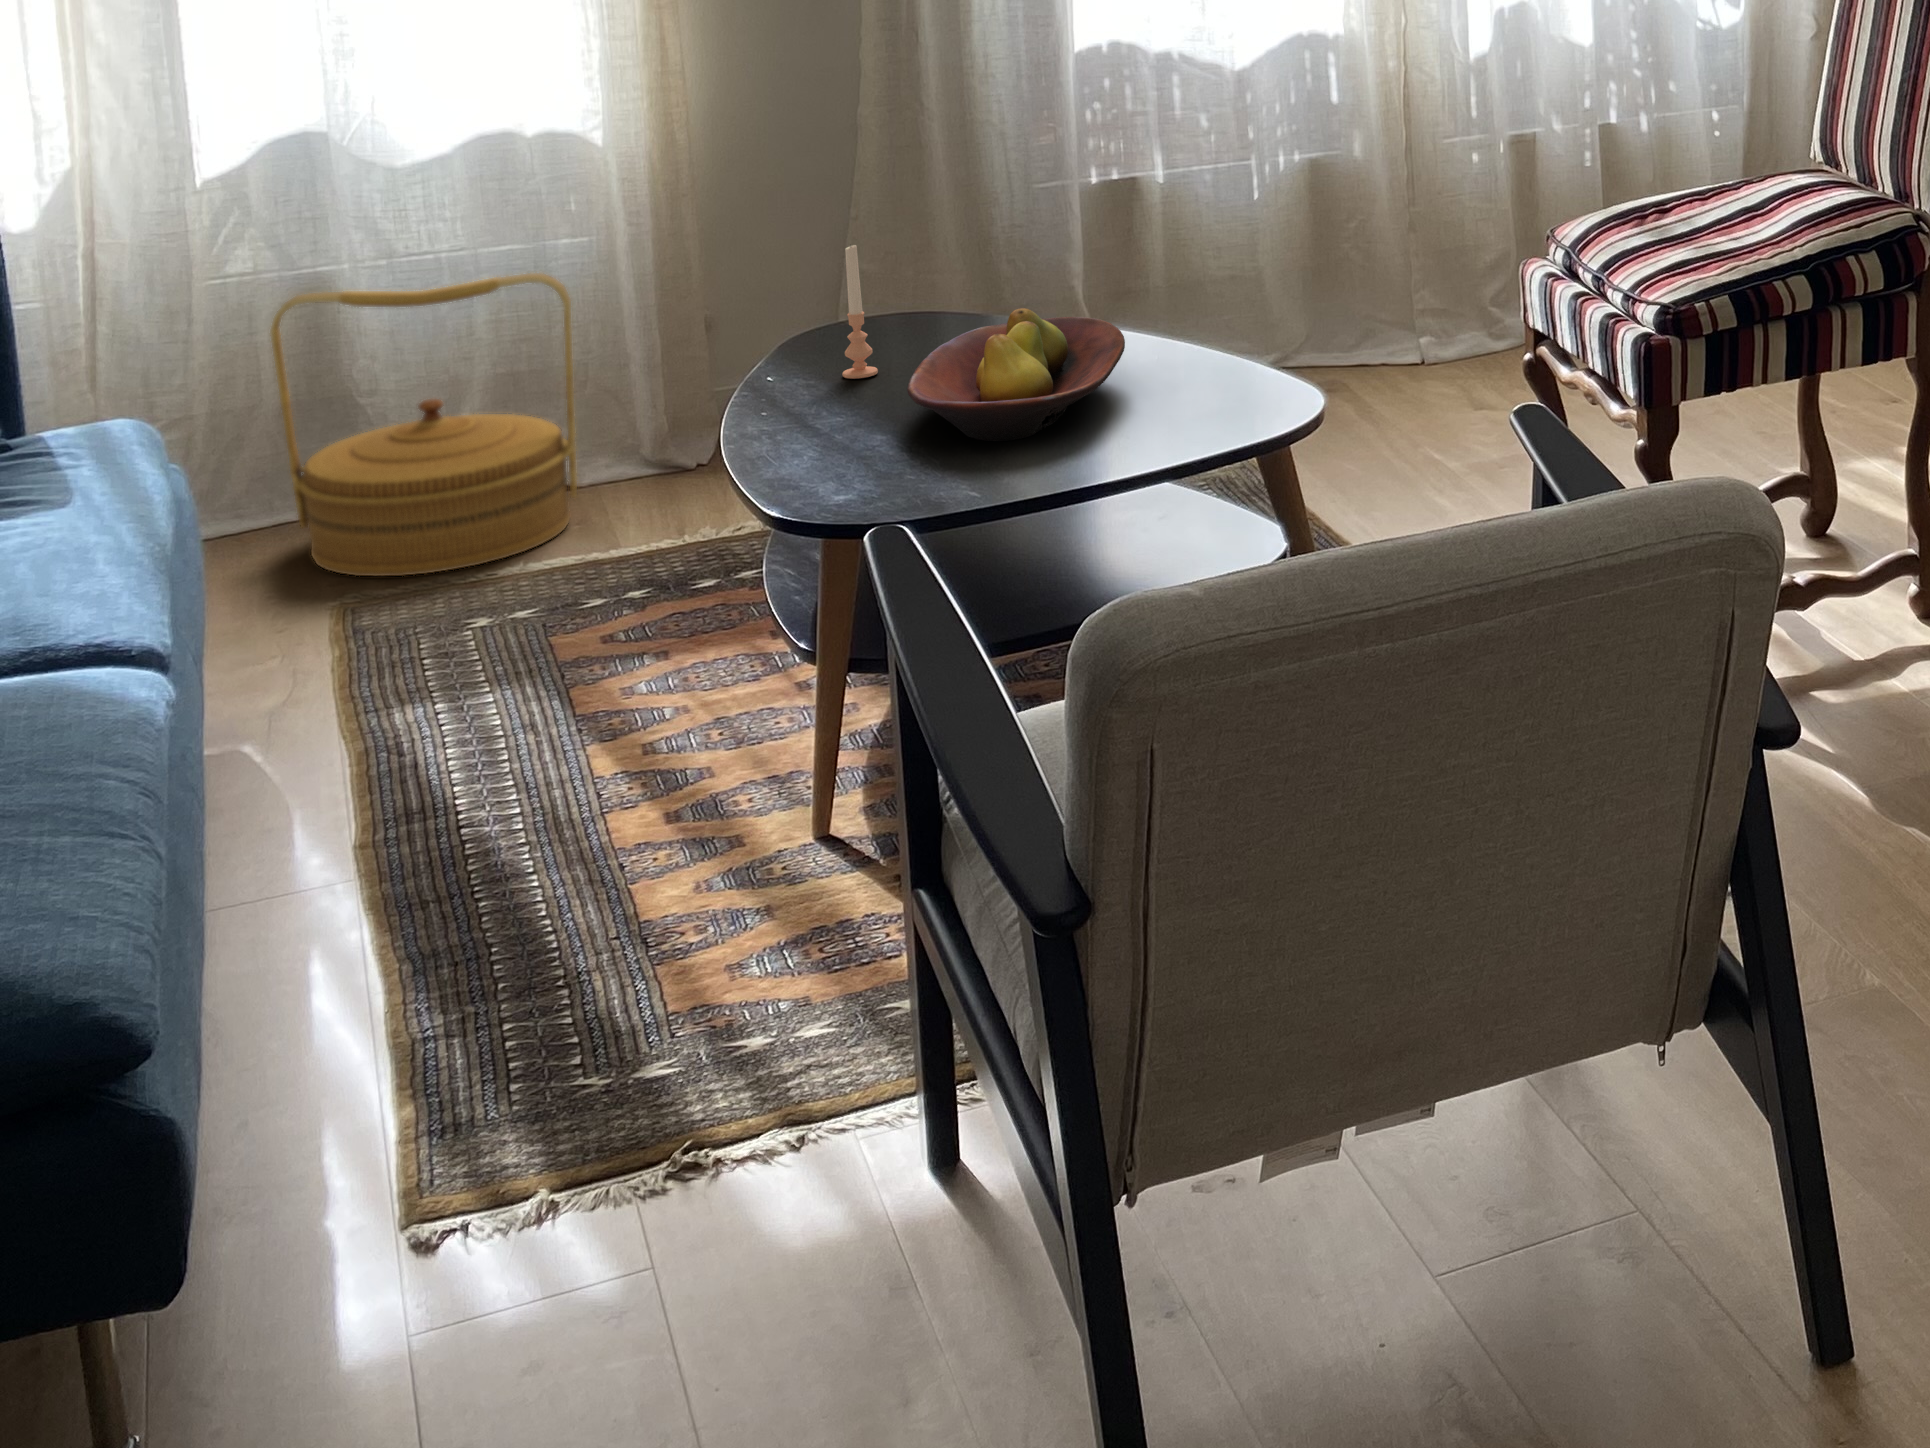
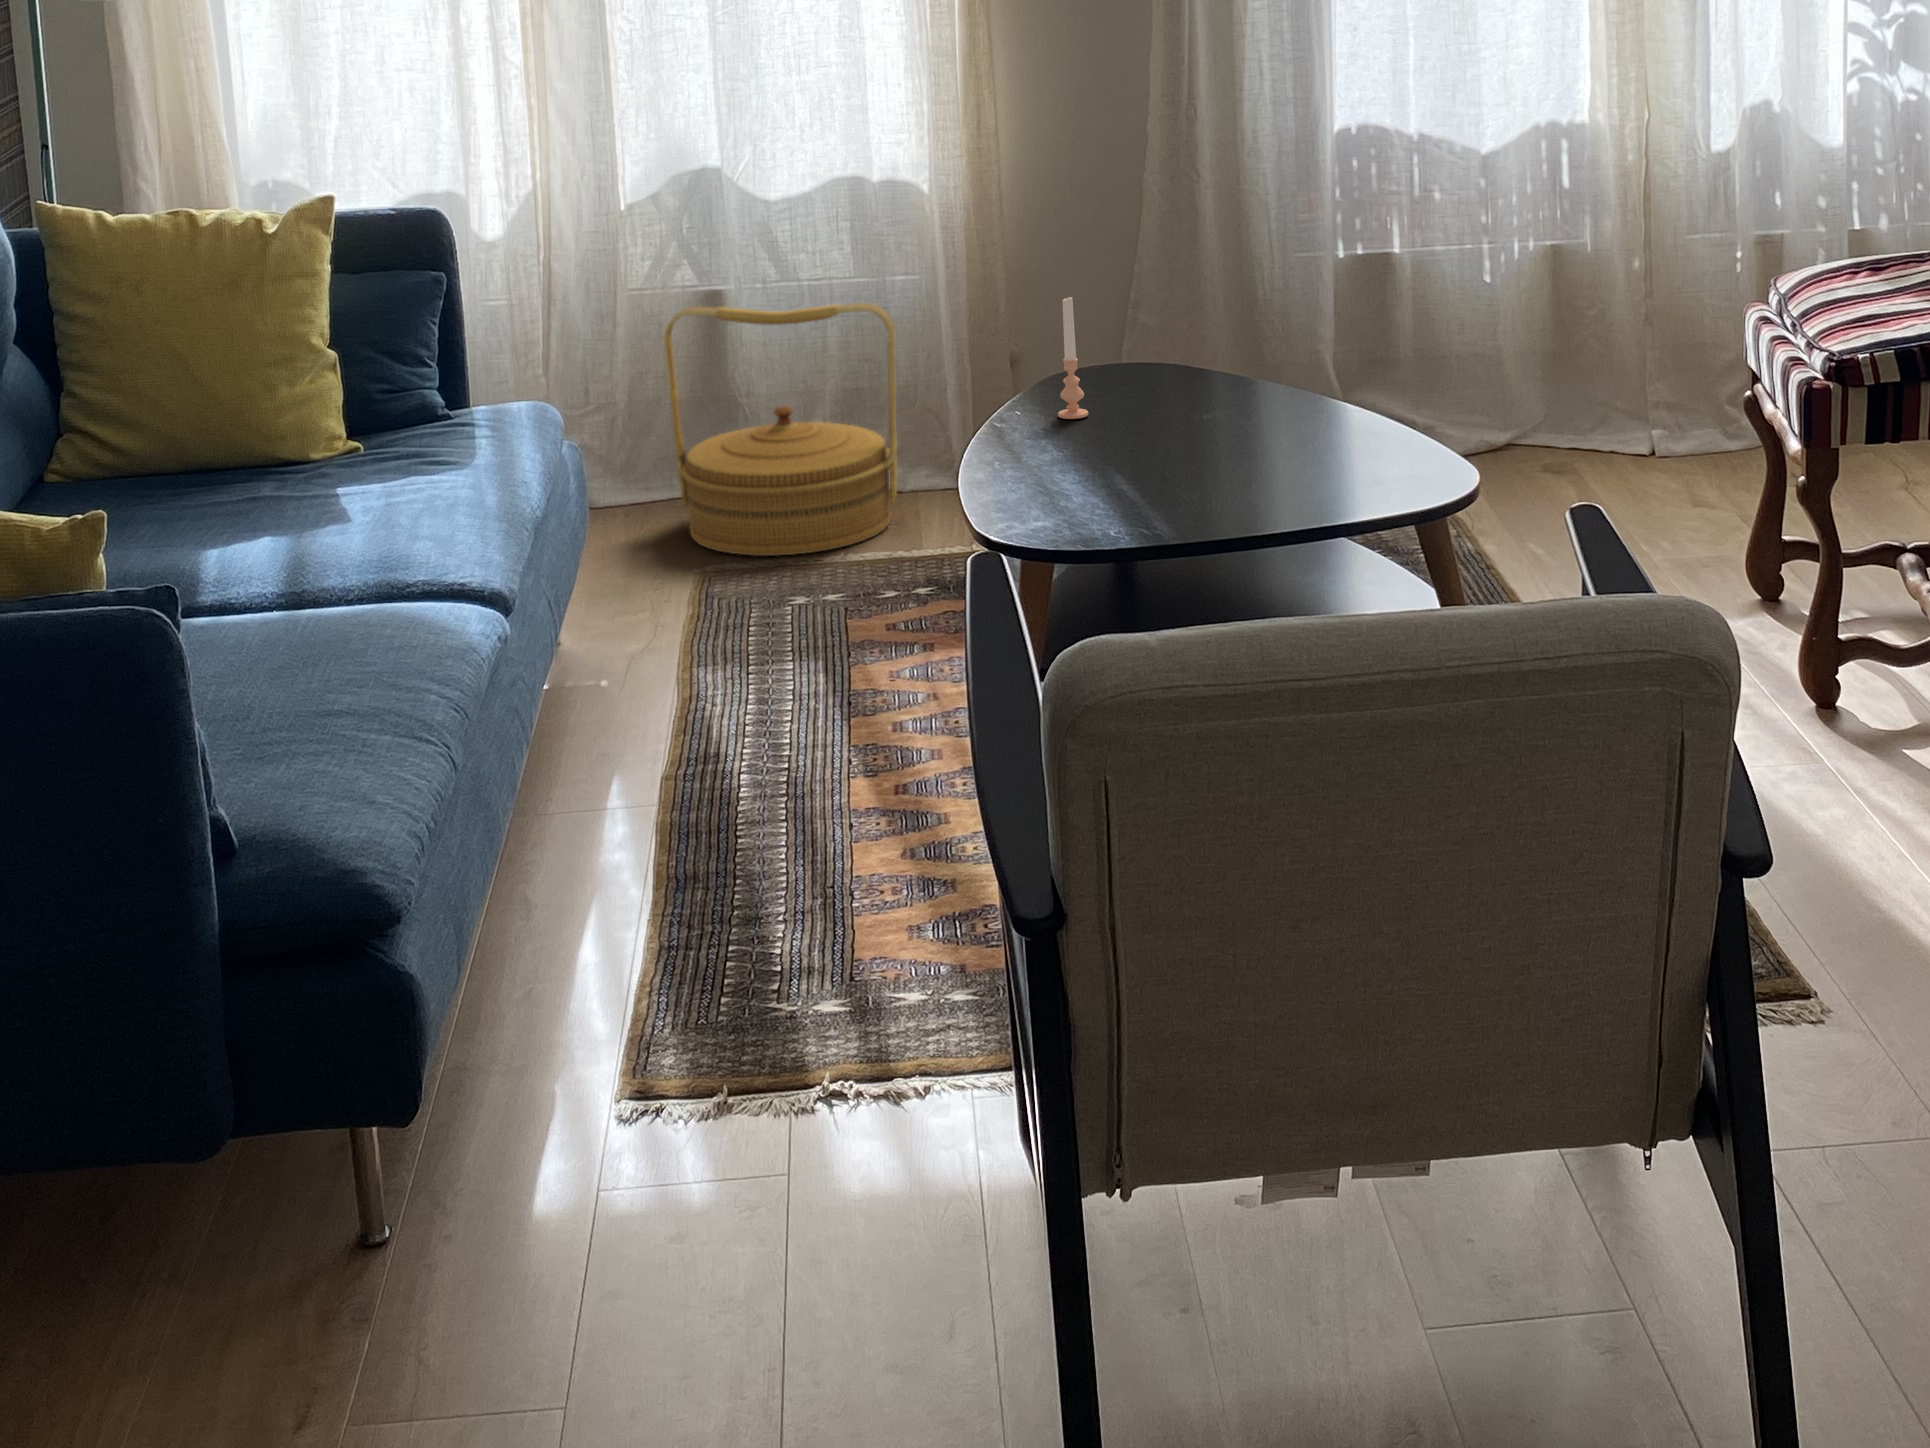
fruit bowl: present [907,308,1125,441] -> none [1089,367,1295,488]

